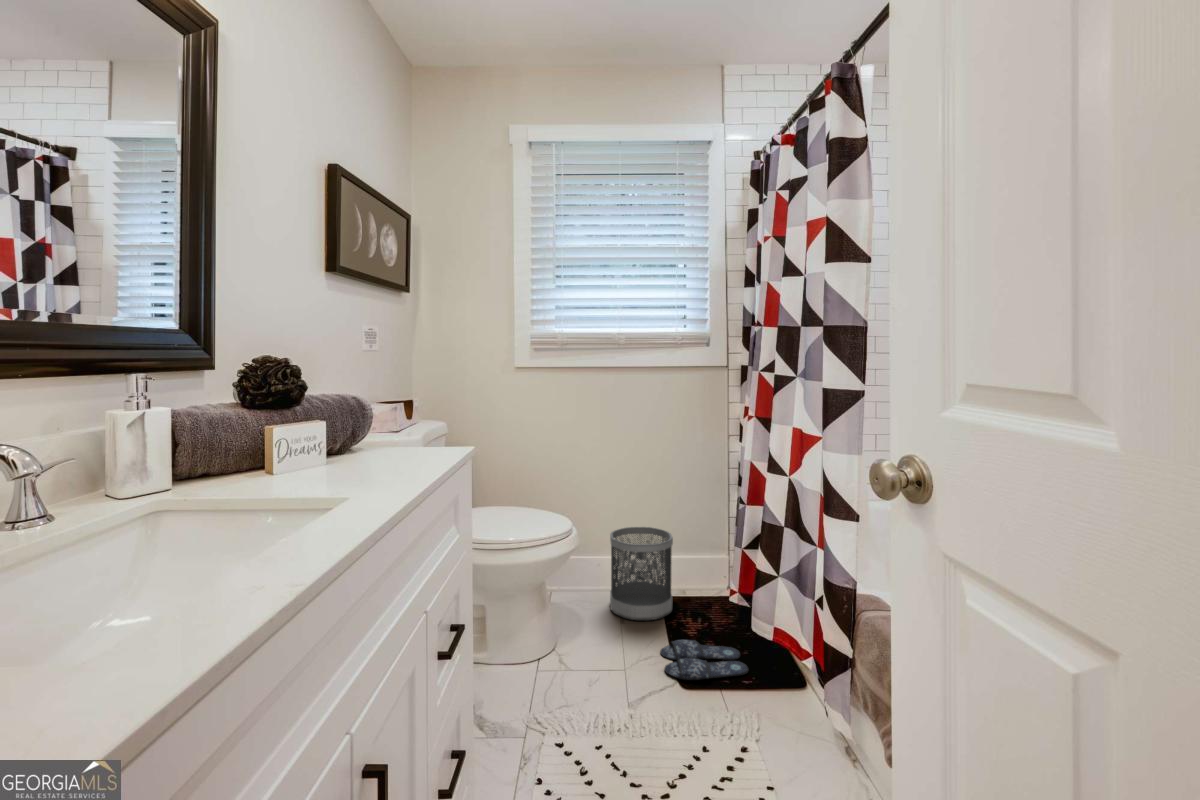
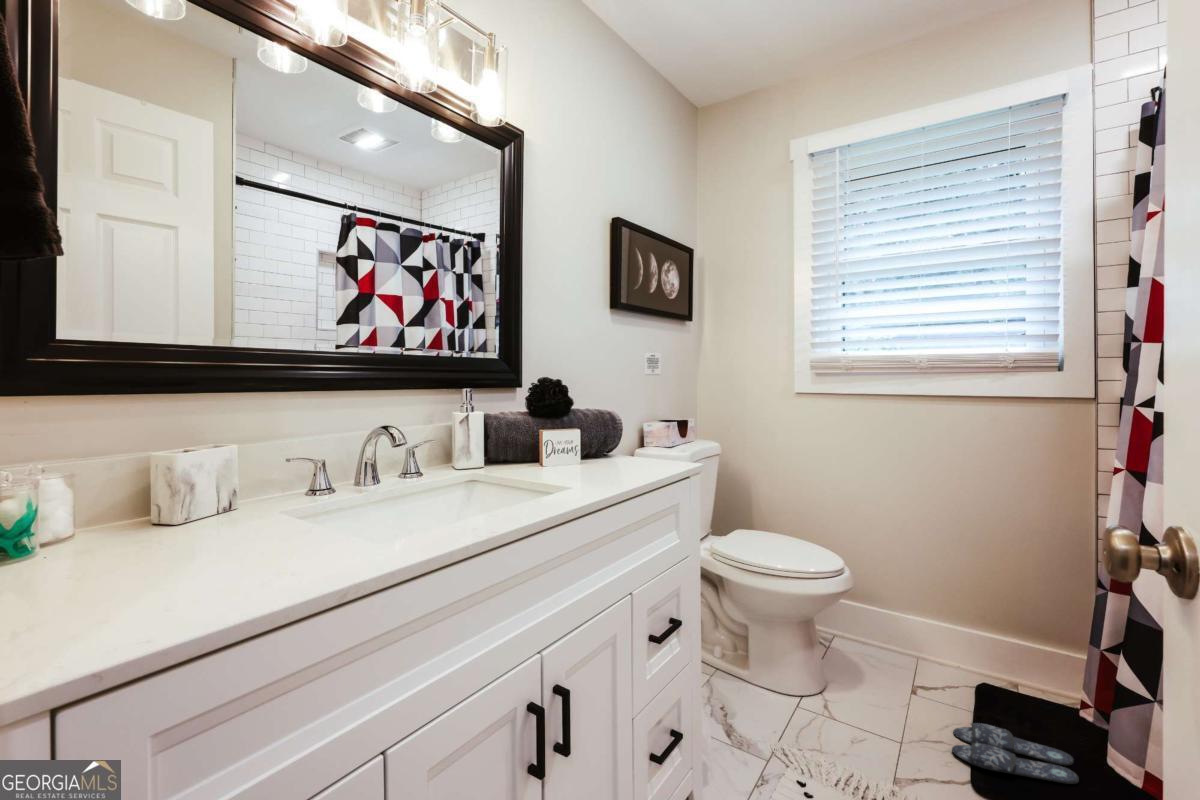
wastebasket: present [610,527,673,620] -> none [902,581,988,697]

